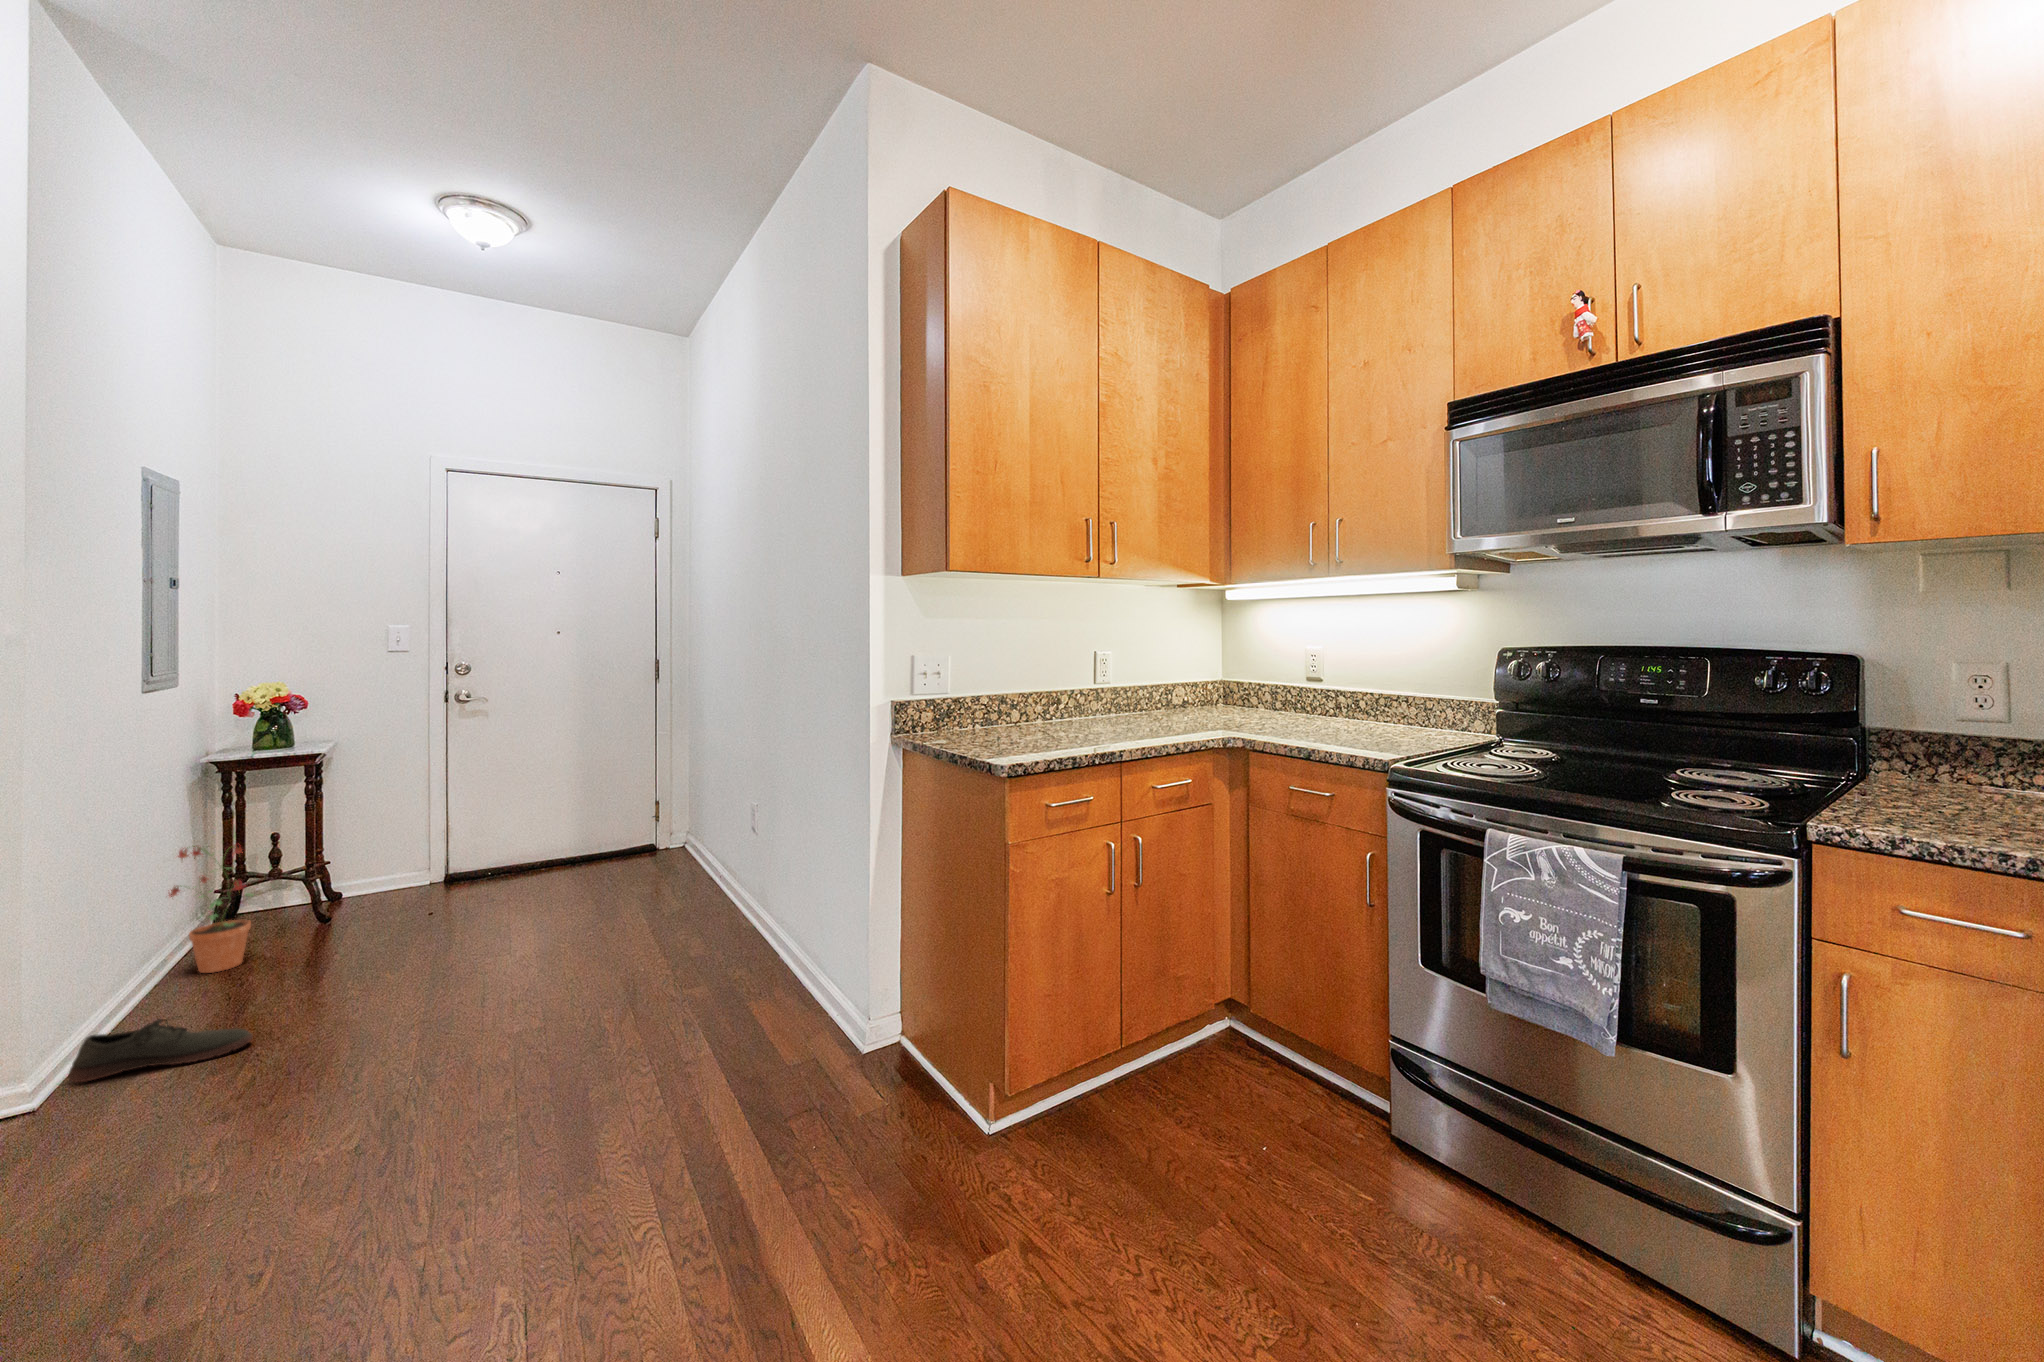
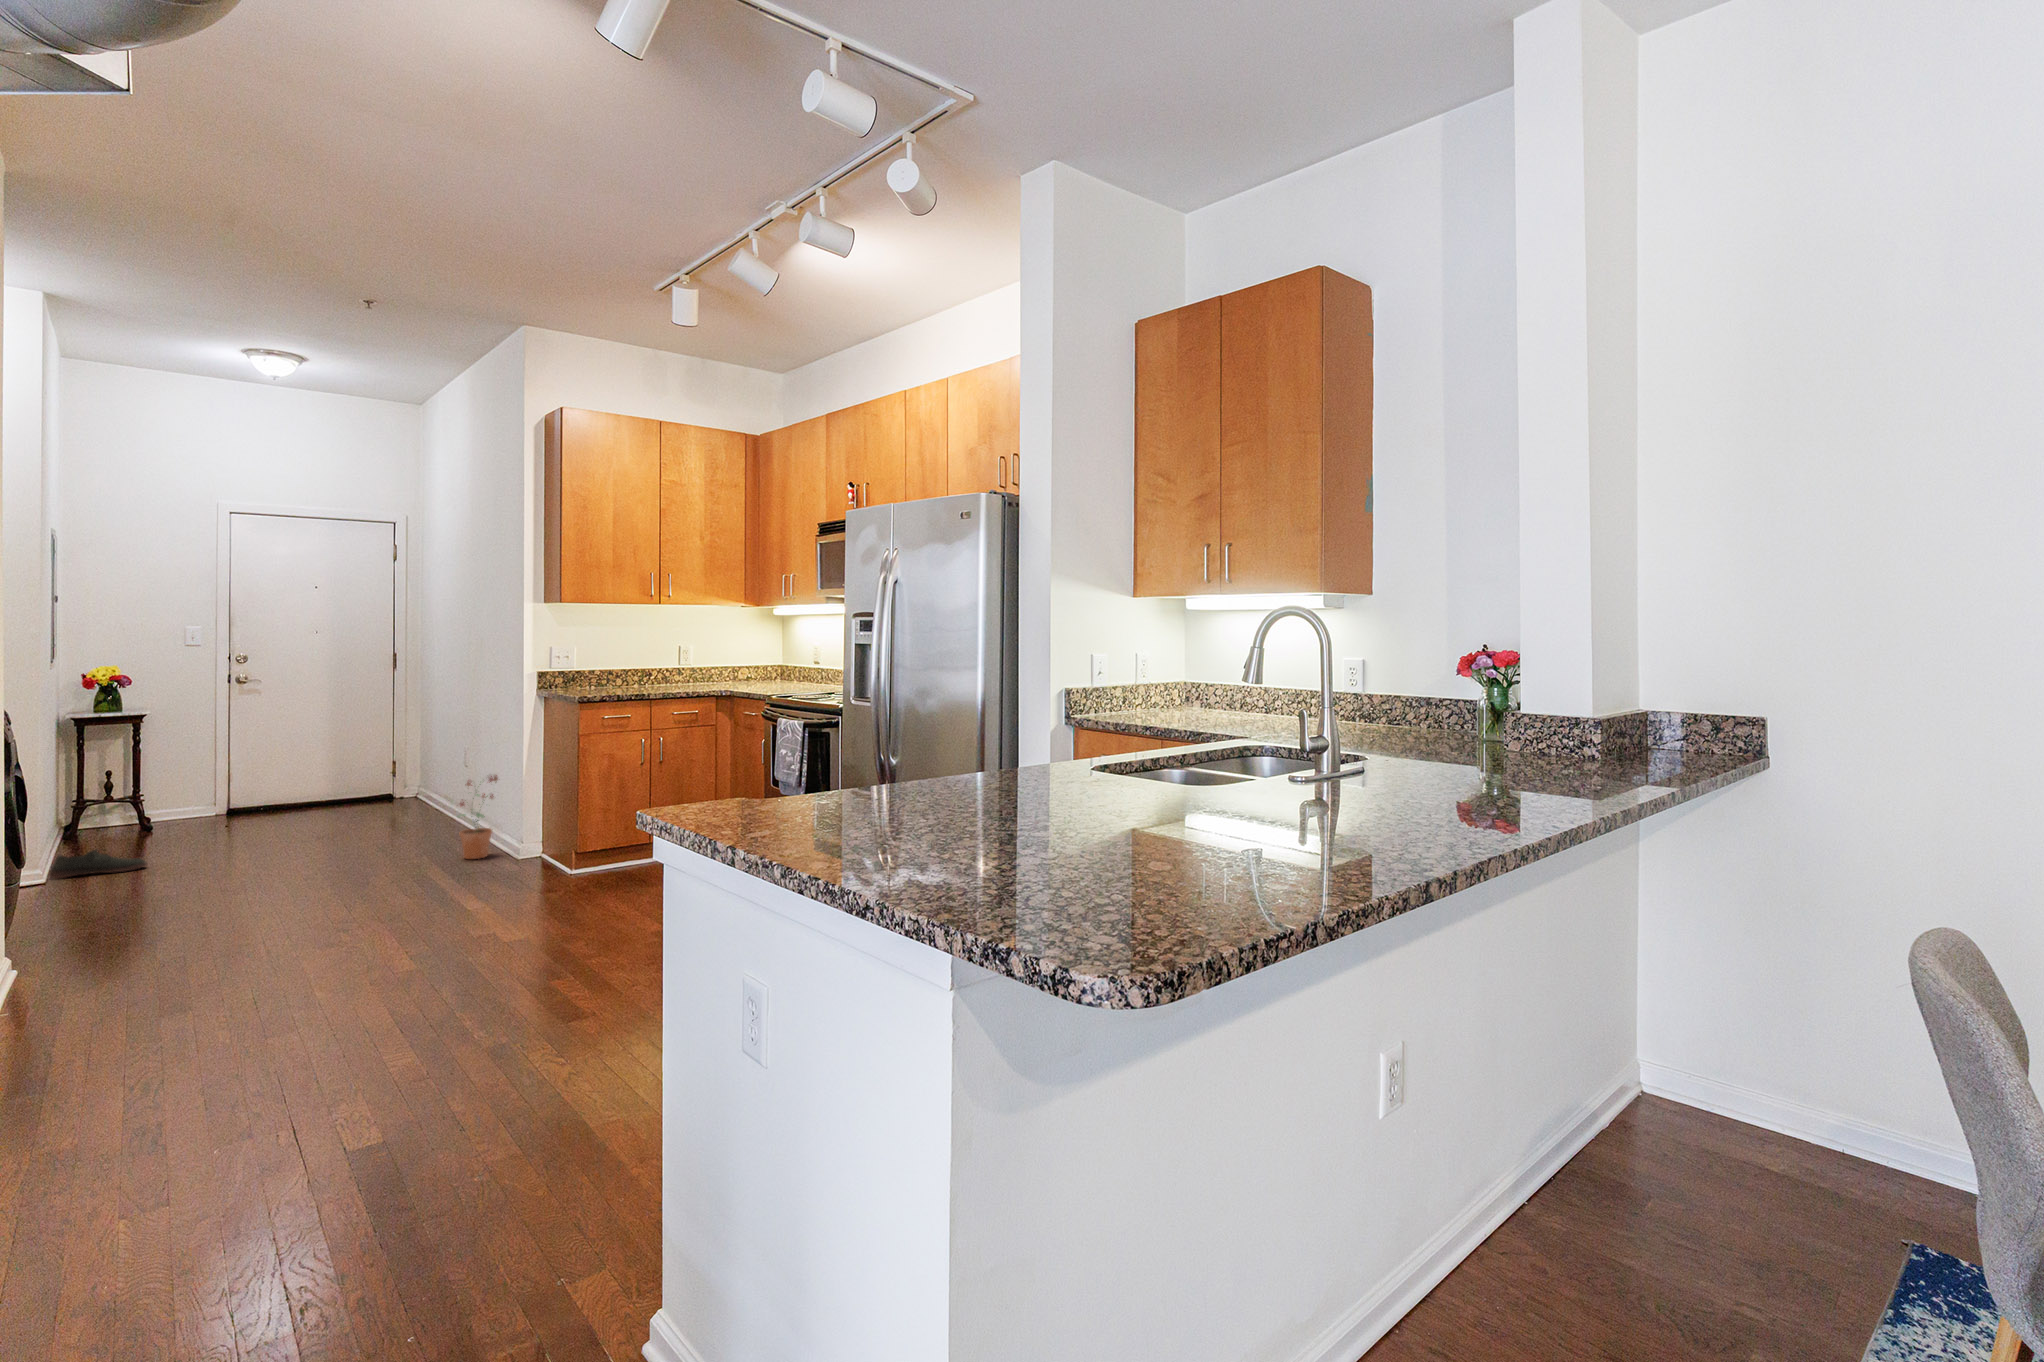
potted plant: present [169,844,253,973] -> present [460,775,498,859]

